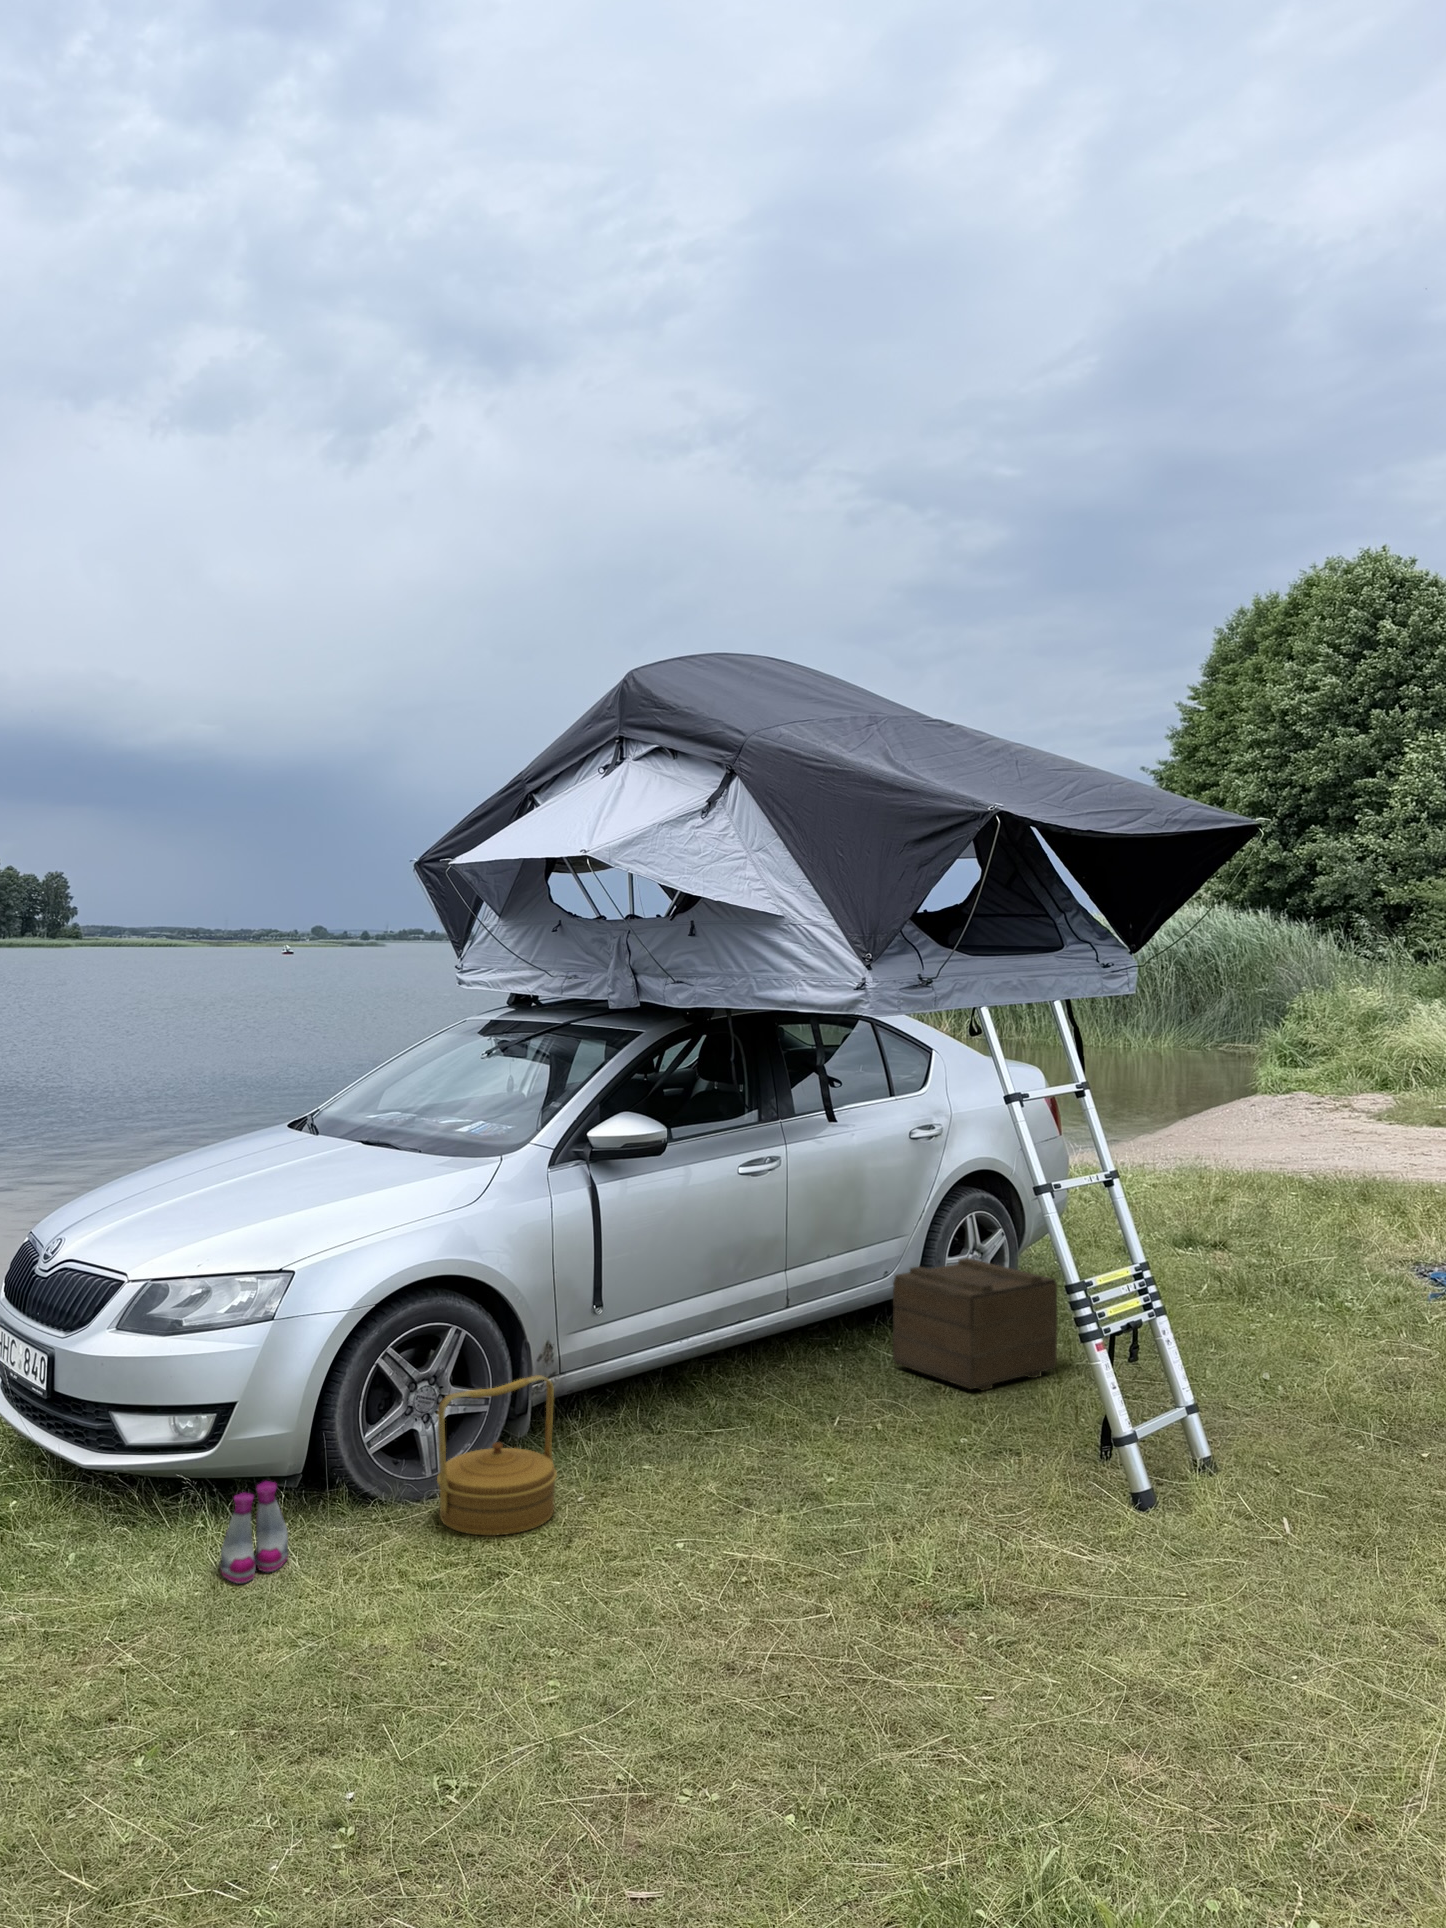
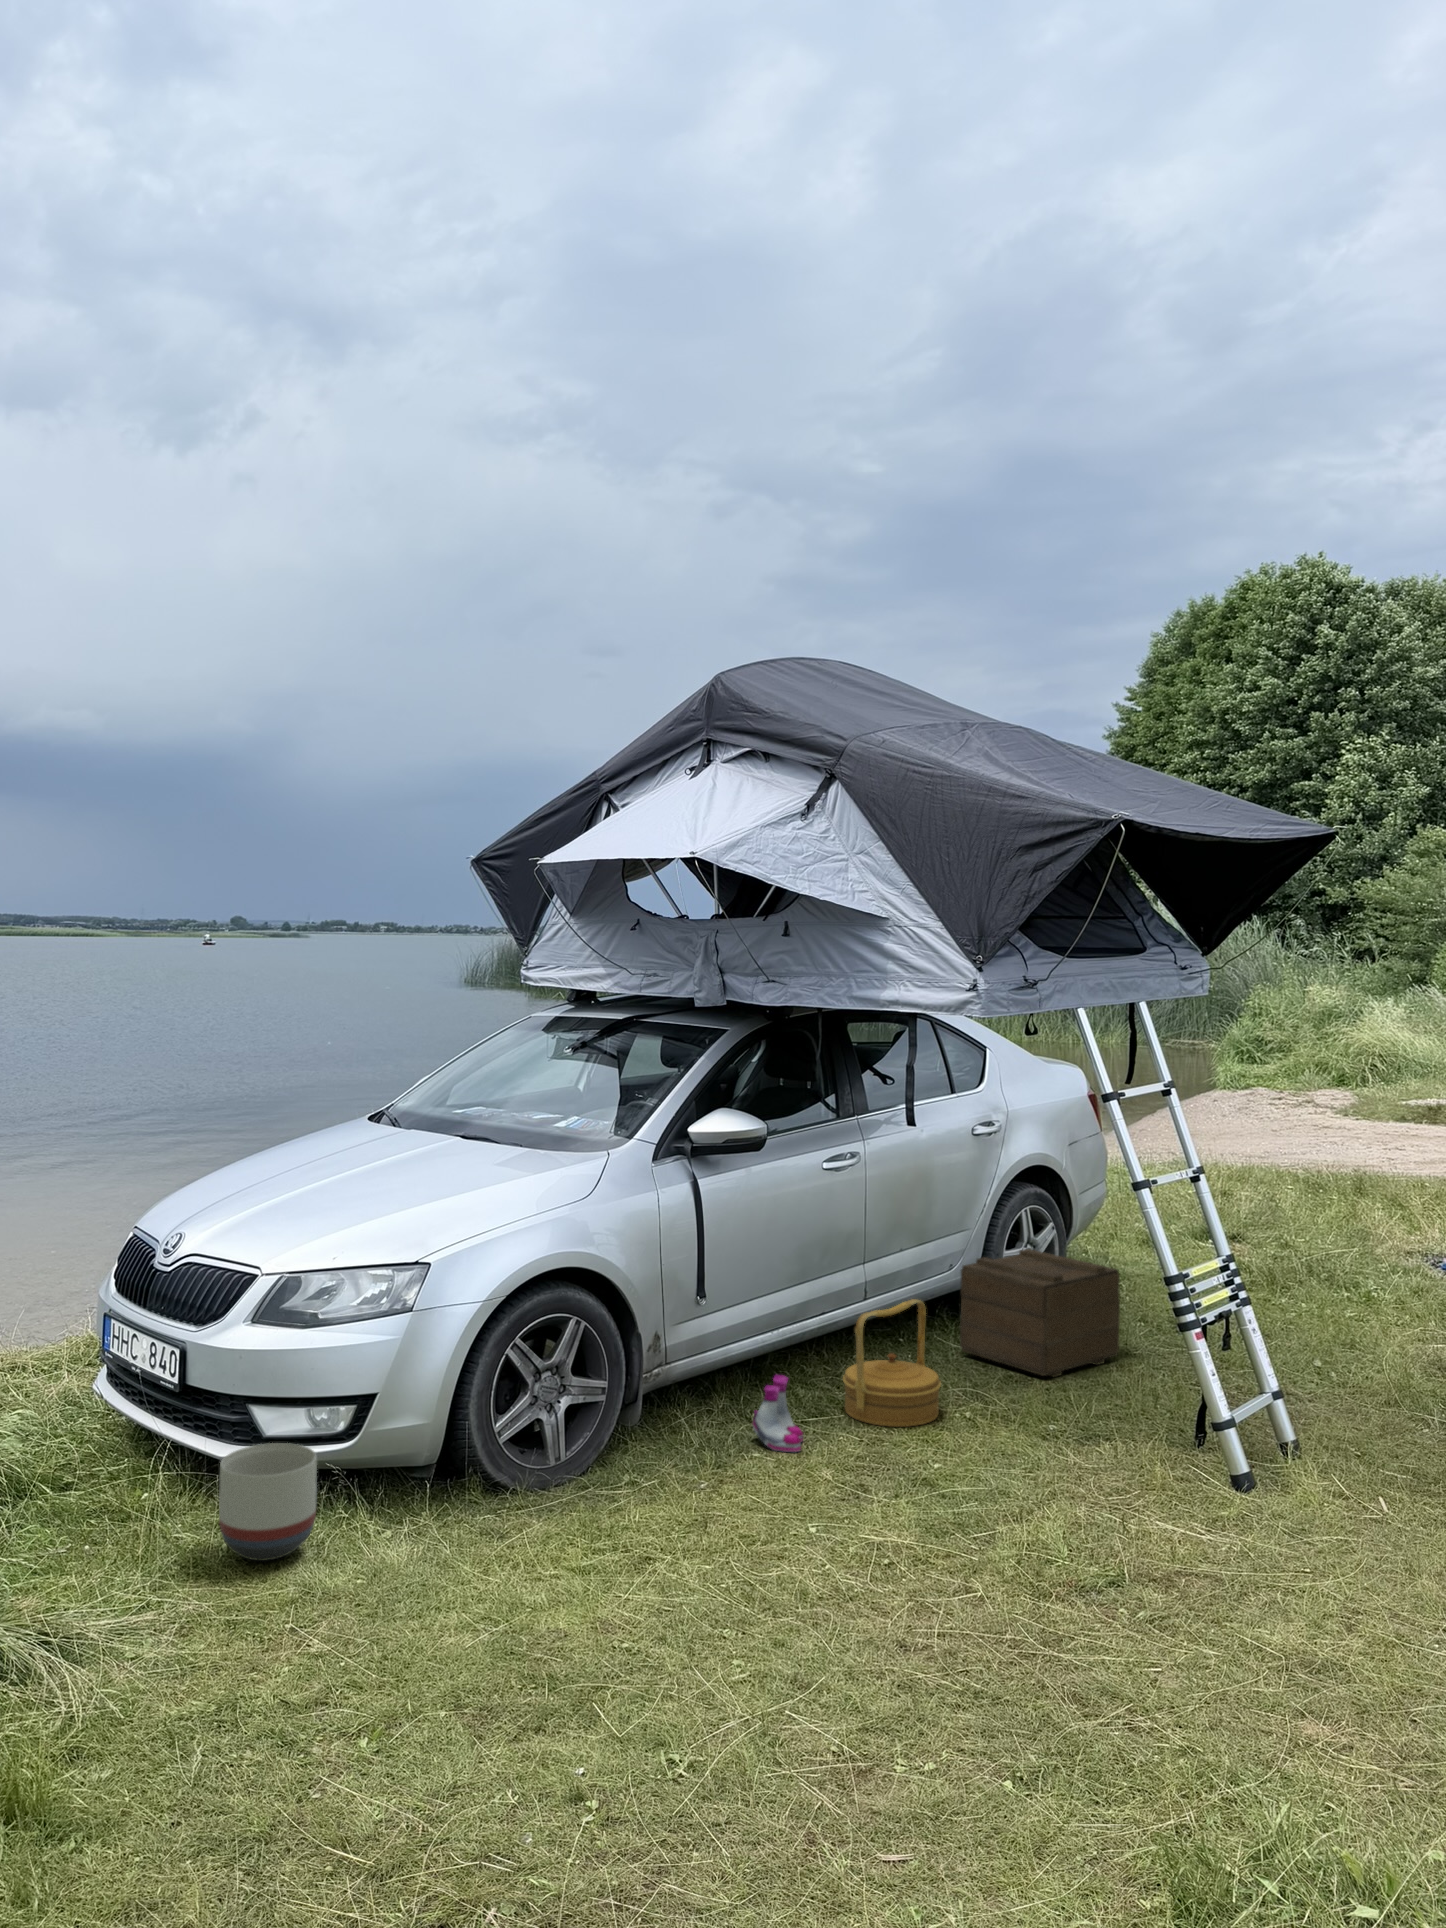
woven basket: present [437,1375,557,1536] -> present [843,1299,941,1427]
planter: none [63,1453,165,1573] -> present [219,1443,317,1561]
boots: present [220,1481,289,1583] -> present [753,1375,803,1452]

